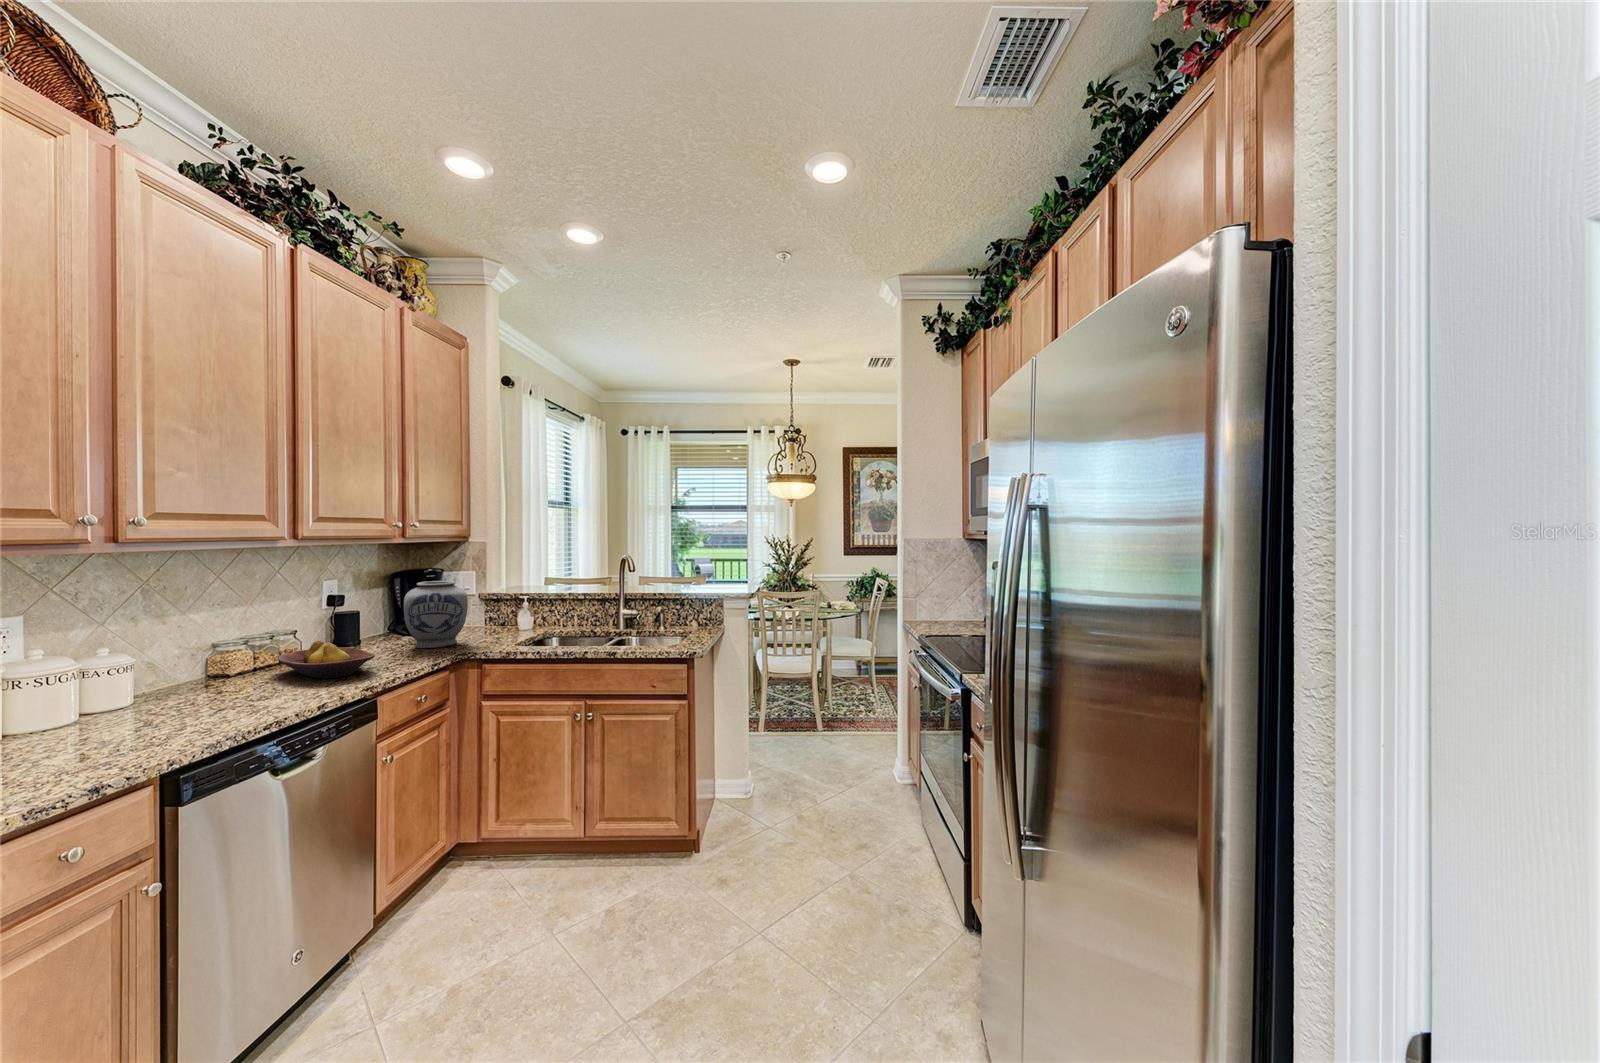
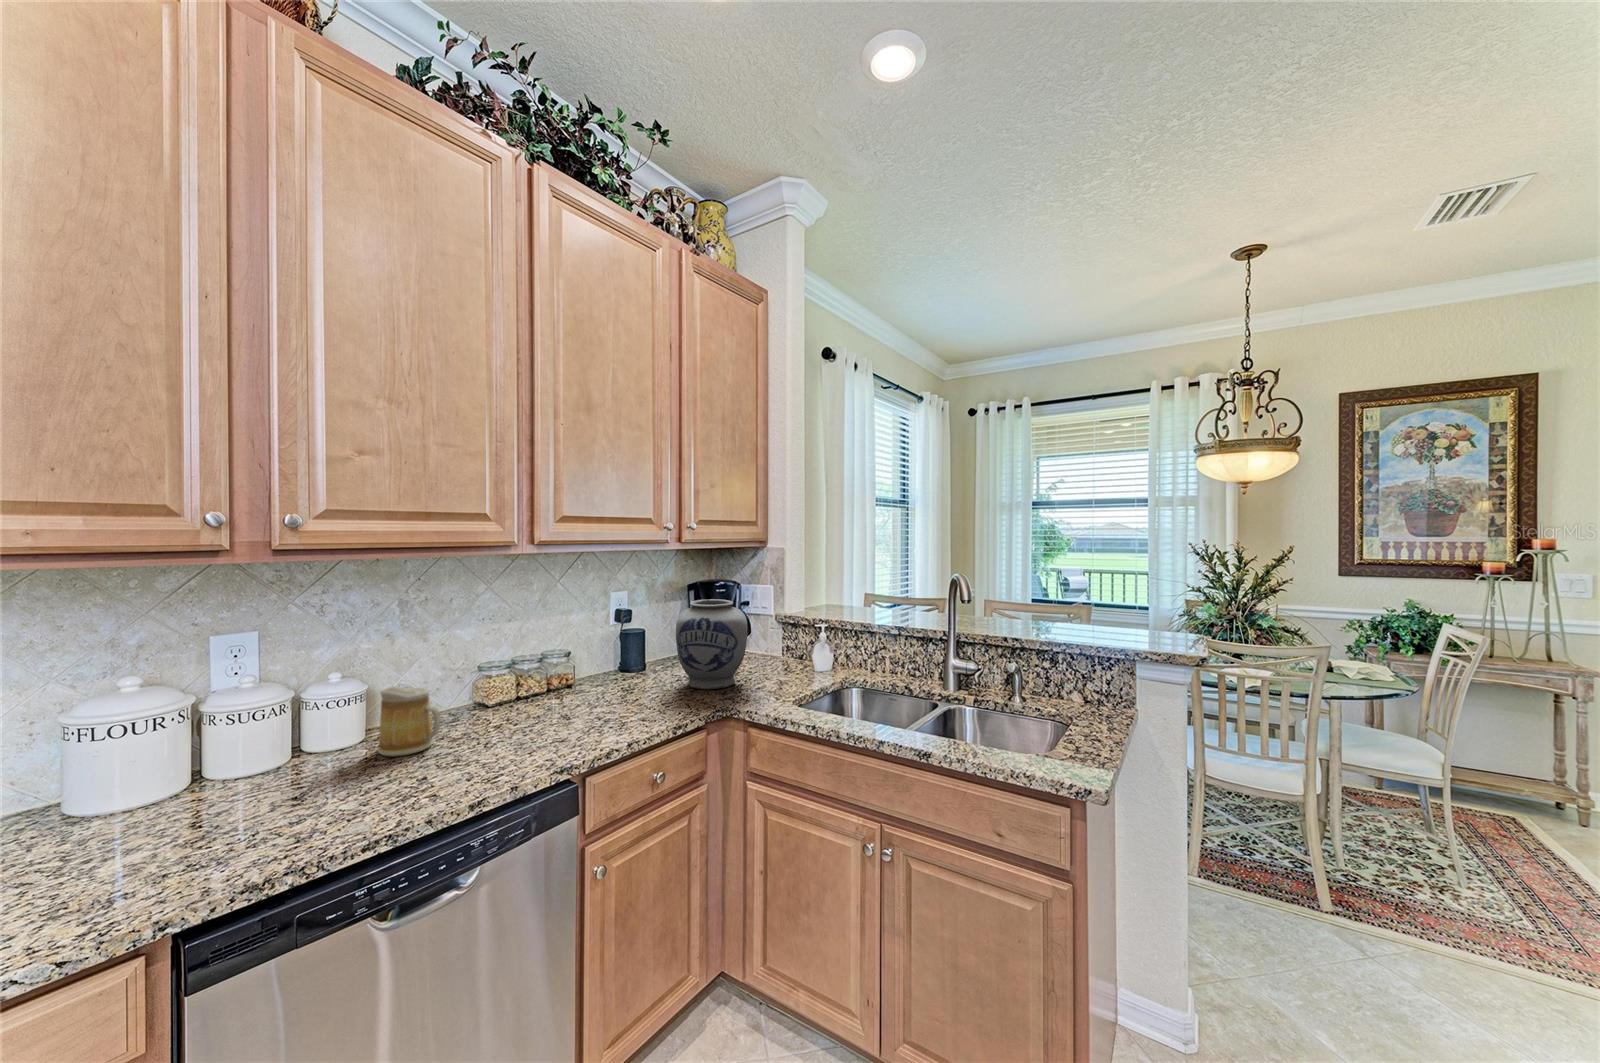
fruit bowl: present [278,641,375,678] -> none [516,675,608,734]
mug: none [170,650,233,704] -> present [377,686,441,756]

